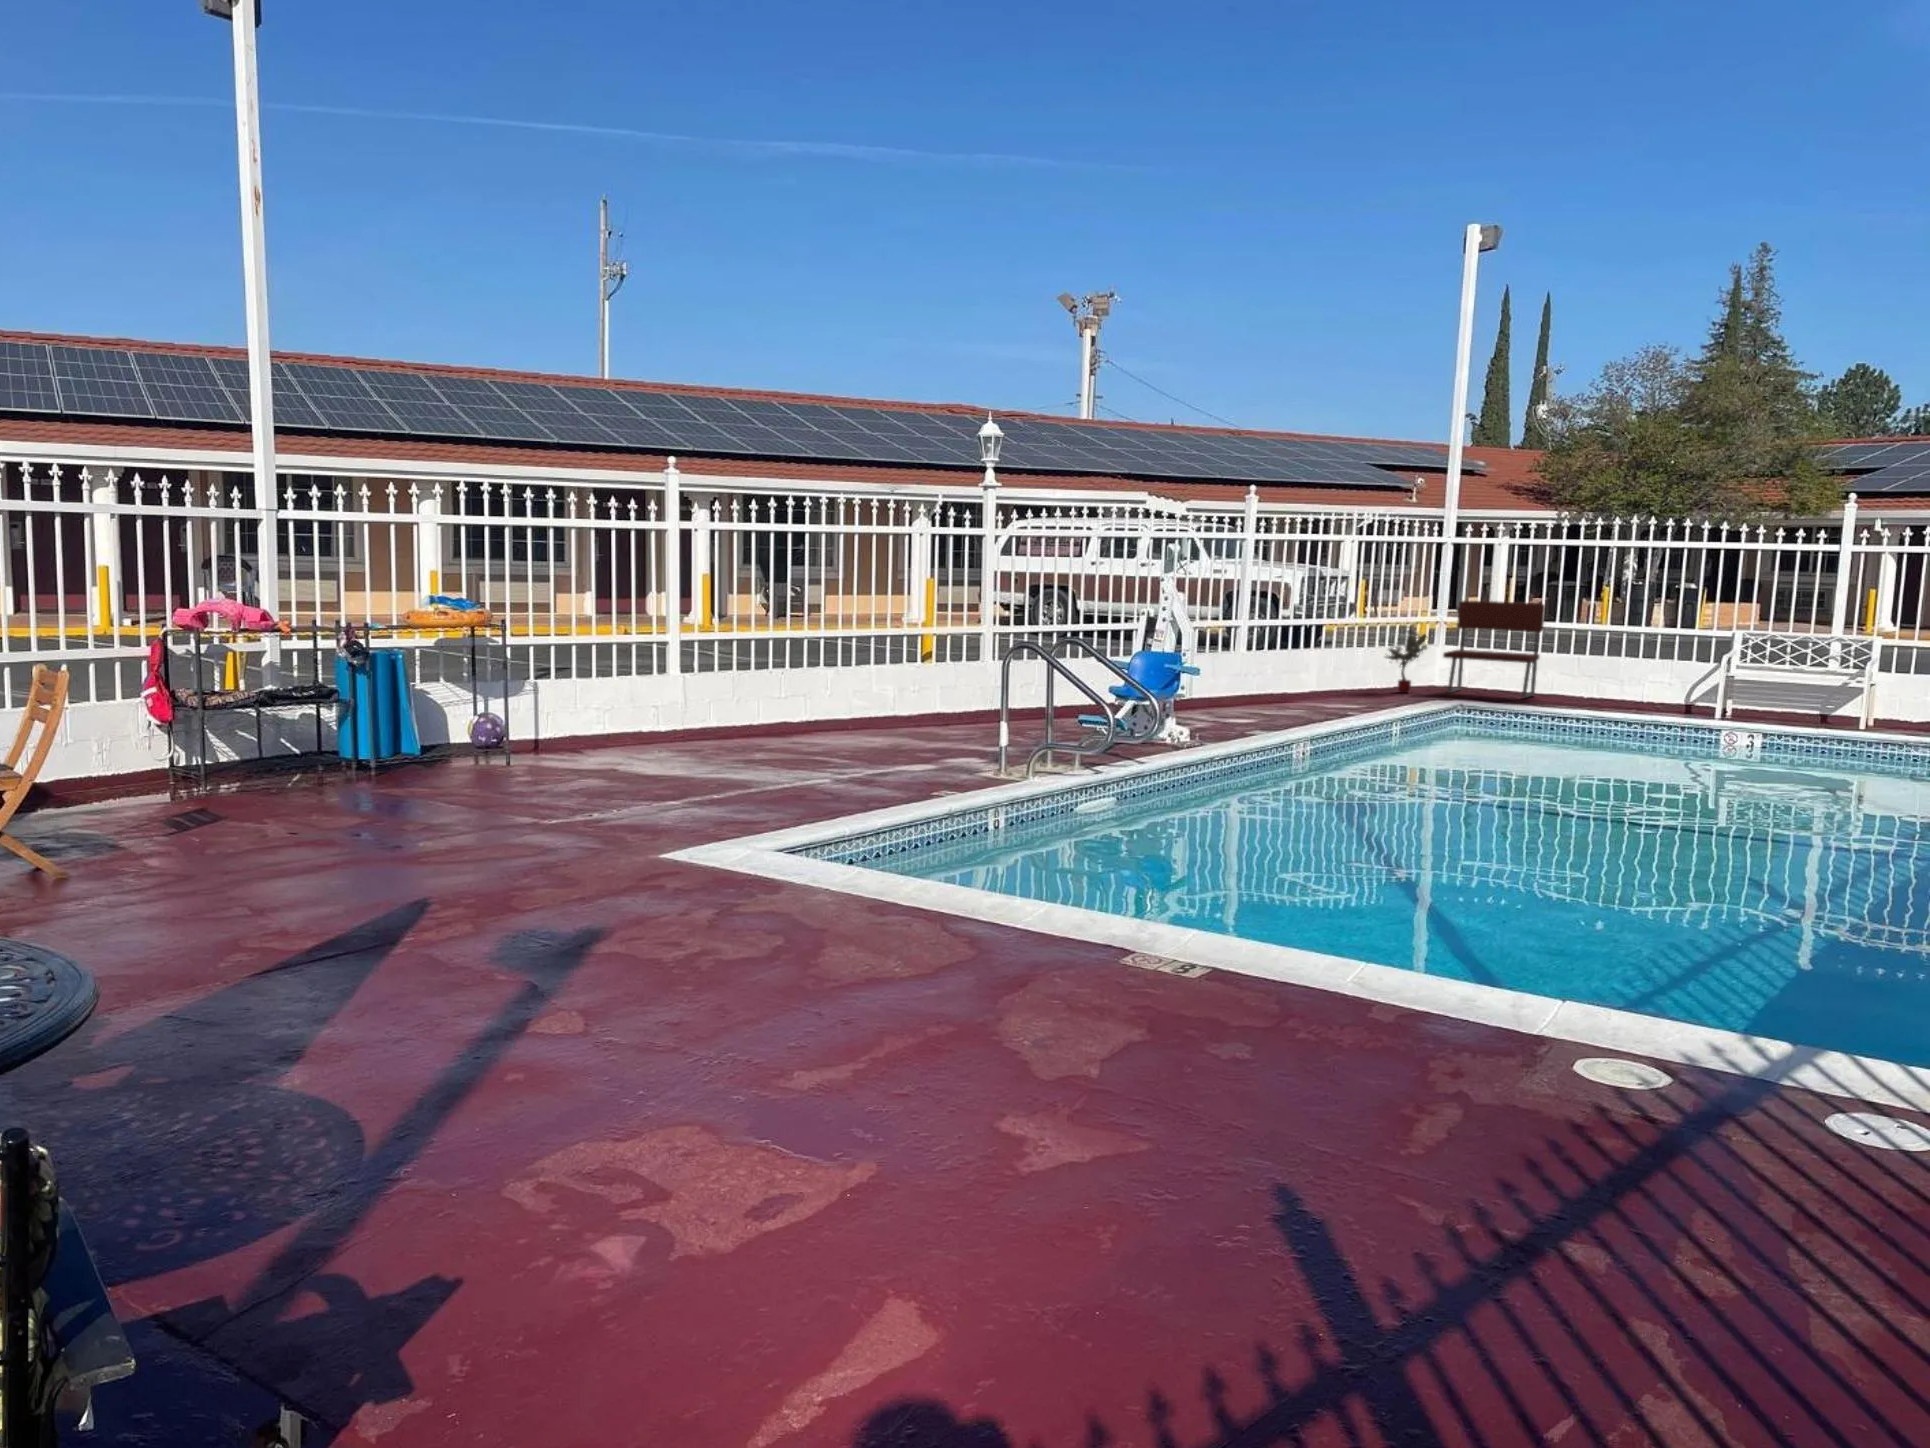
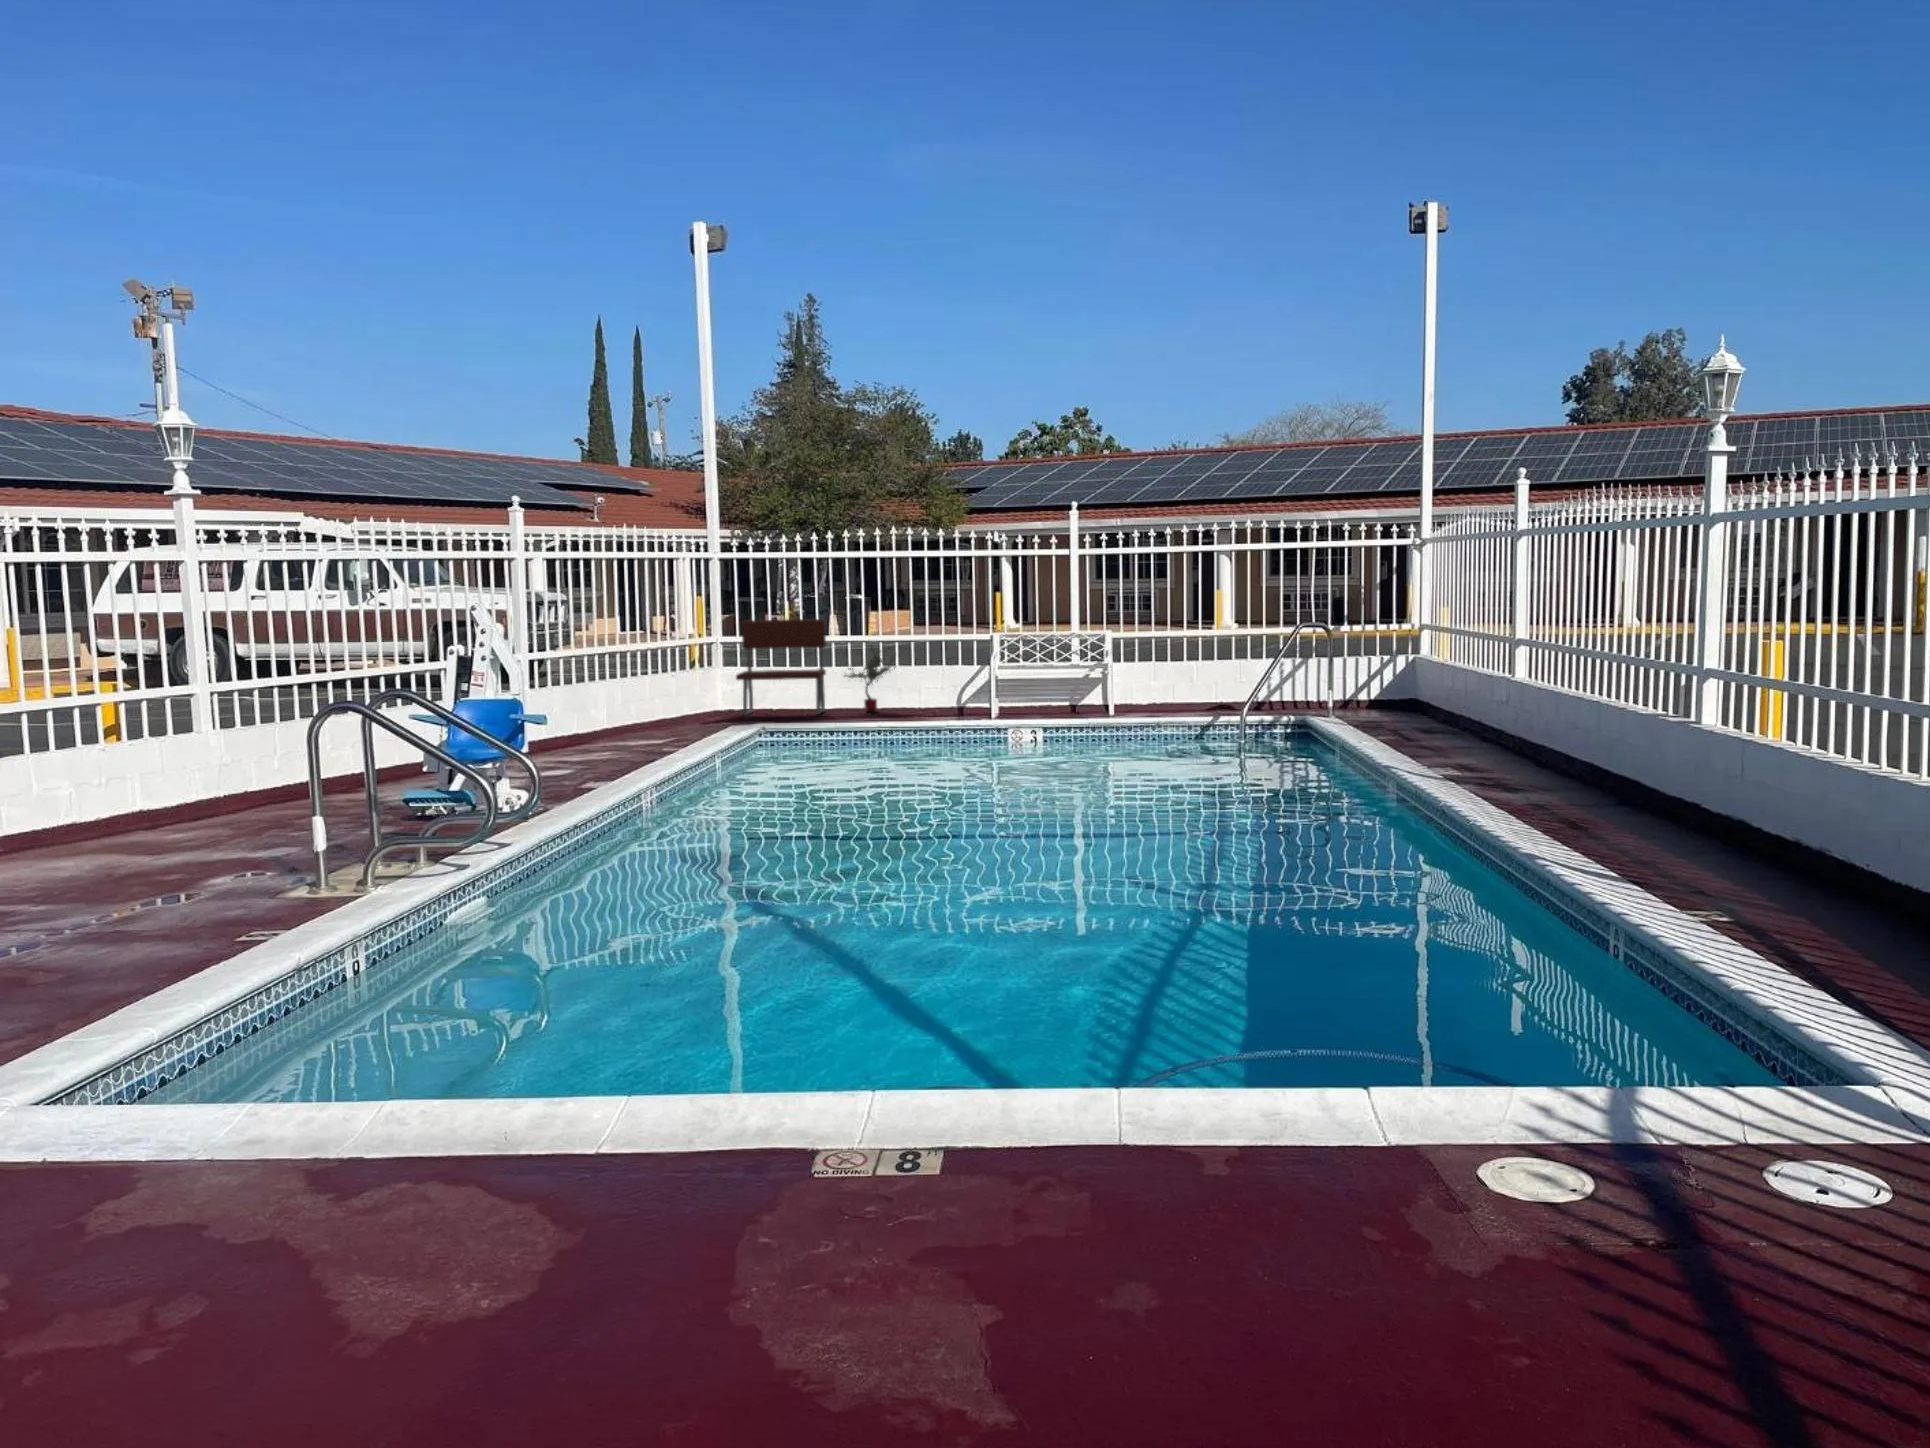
potted tree: present [1386,627,1427,693] -> present [845,646,896,712]

